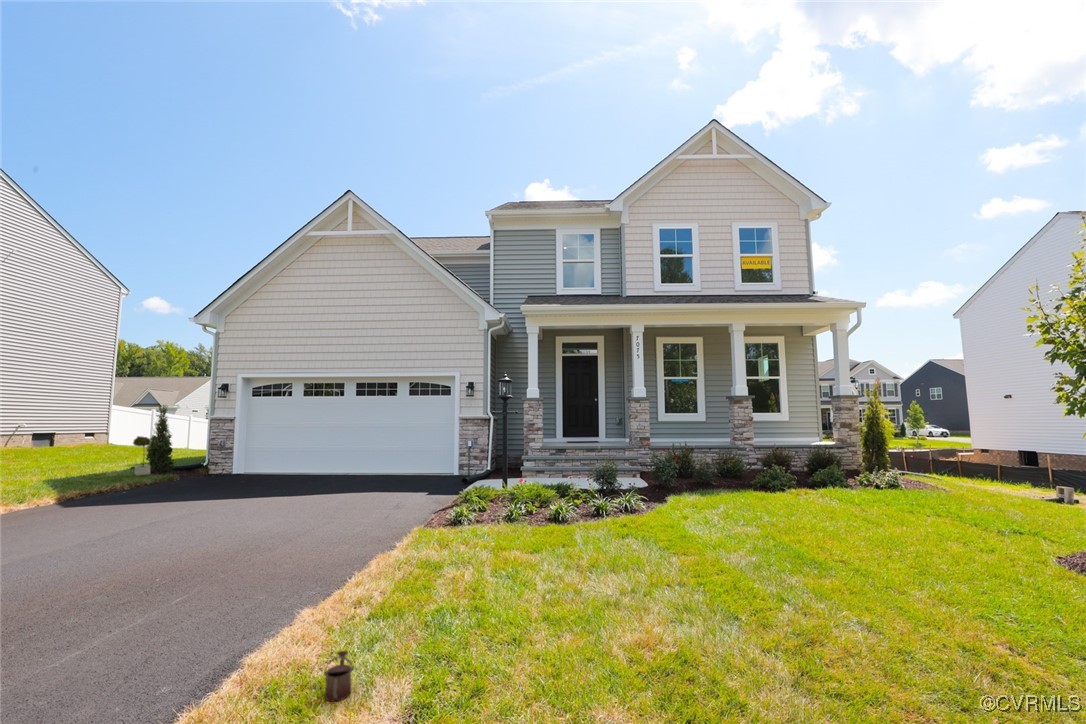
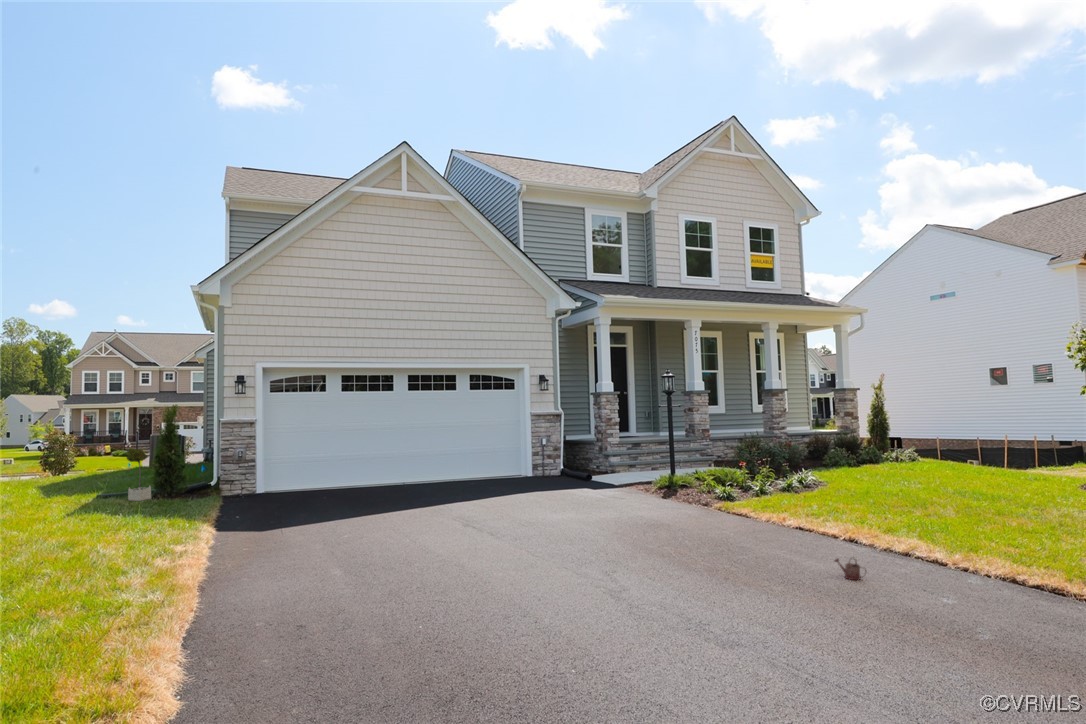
watering can: present [325,651,353,702] -> present [835,558,864,580]

